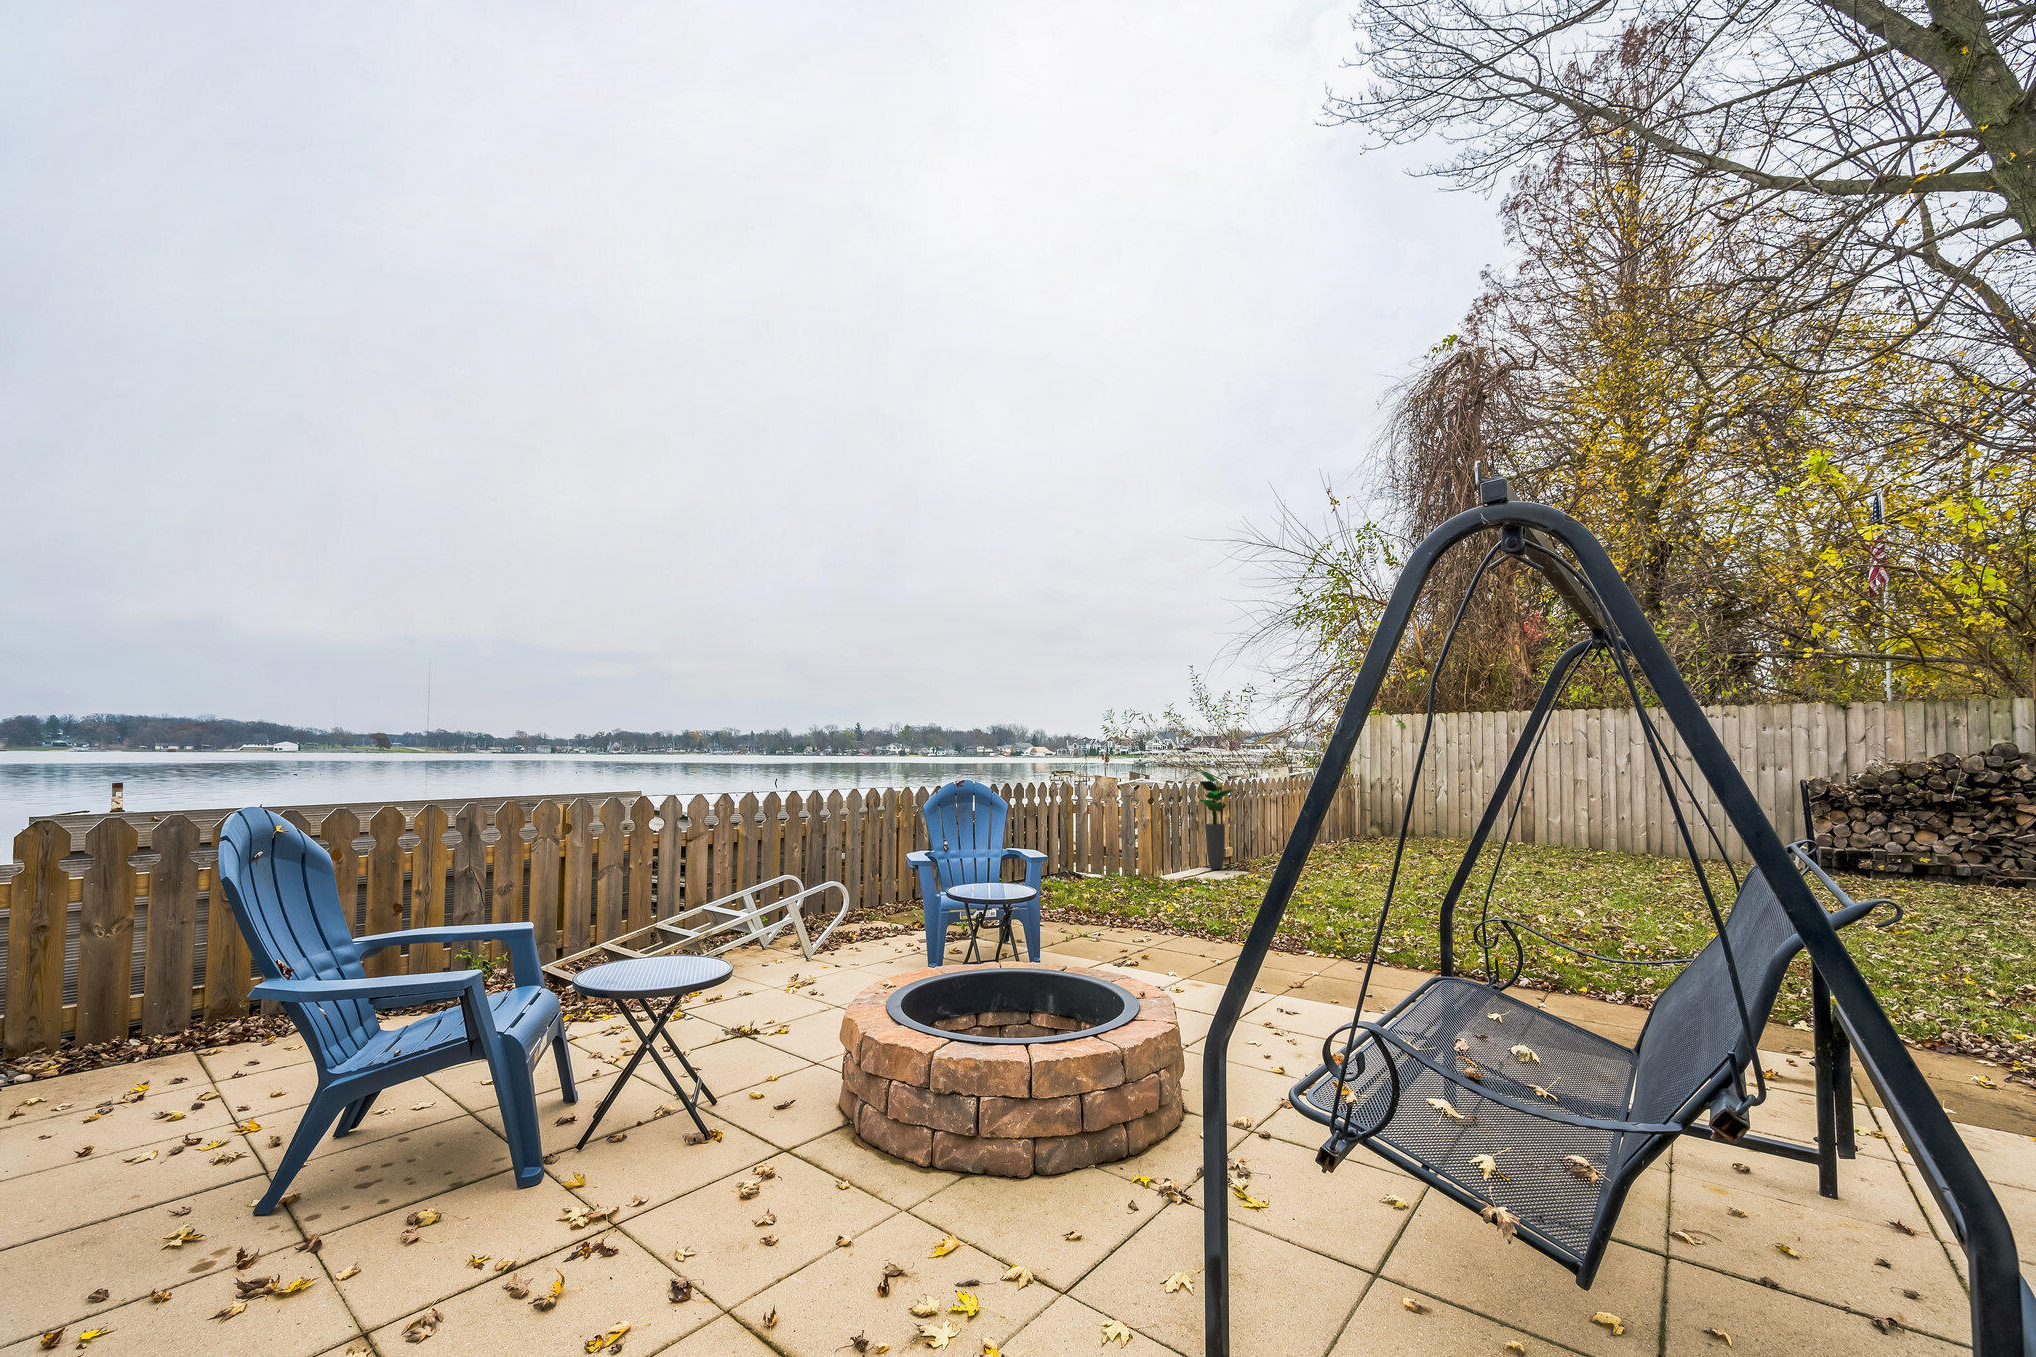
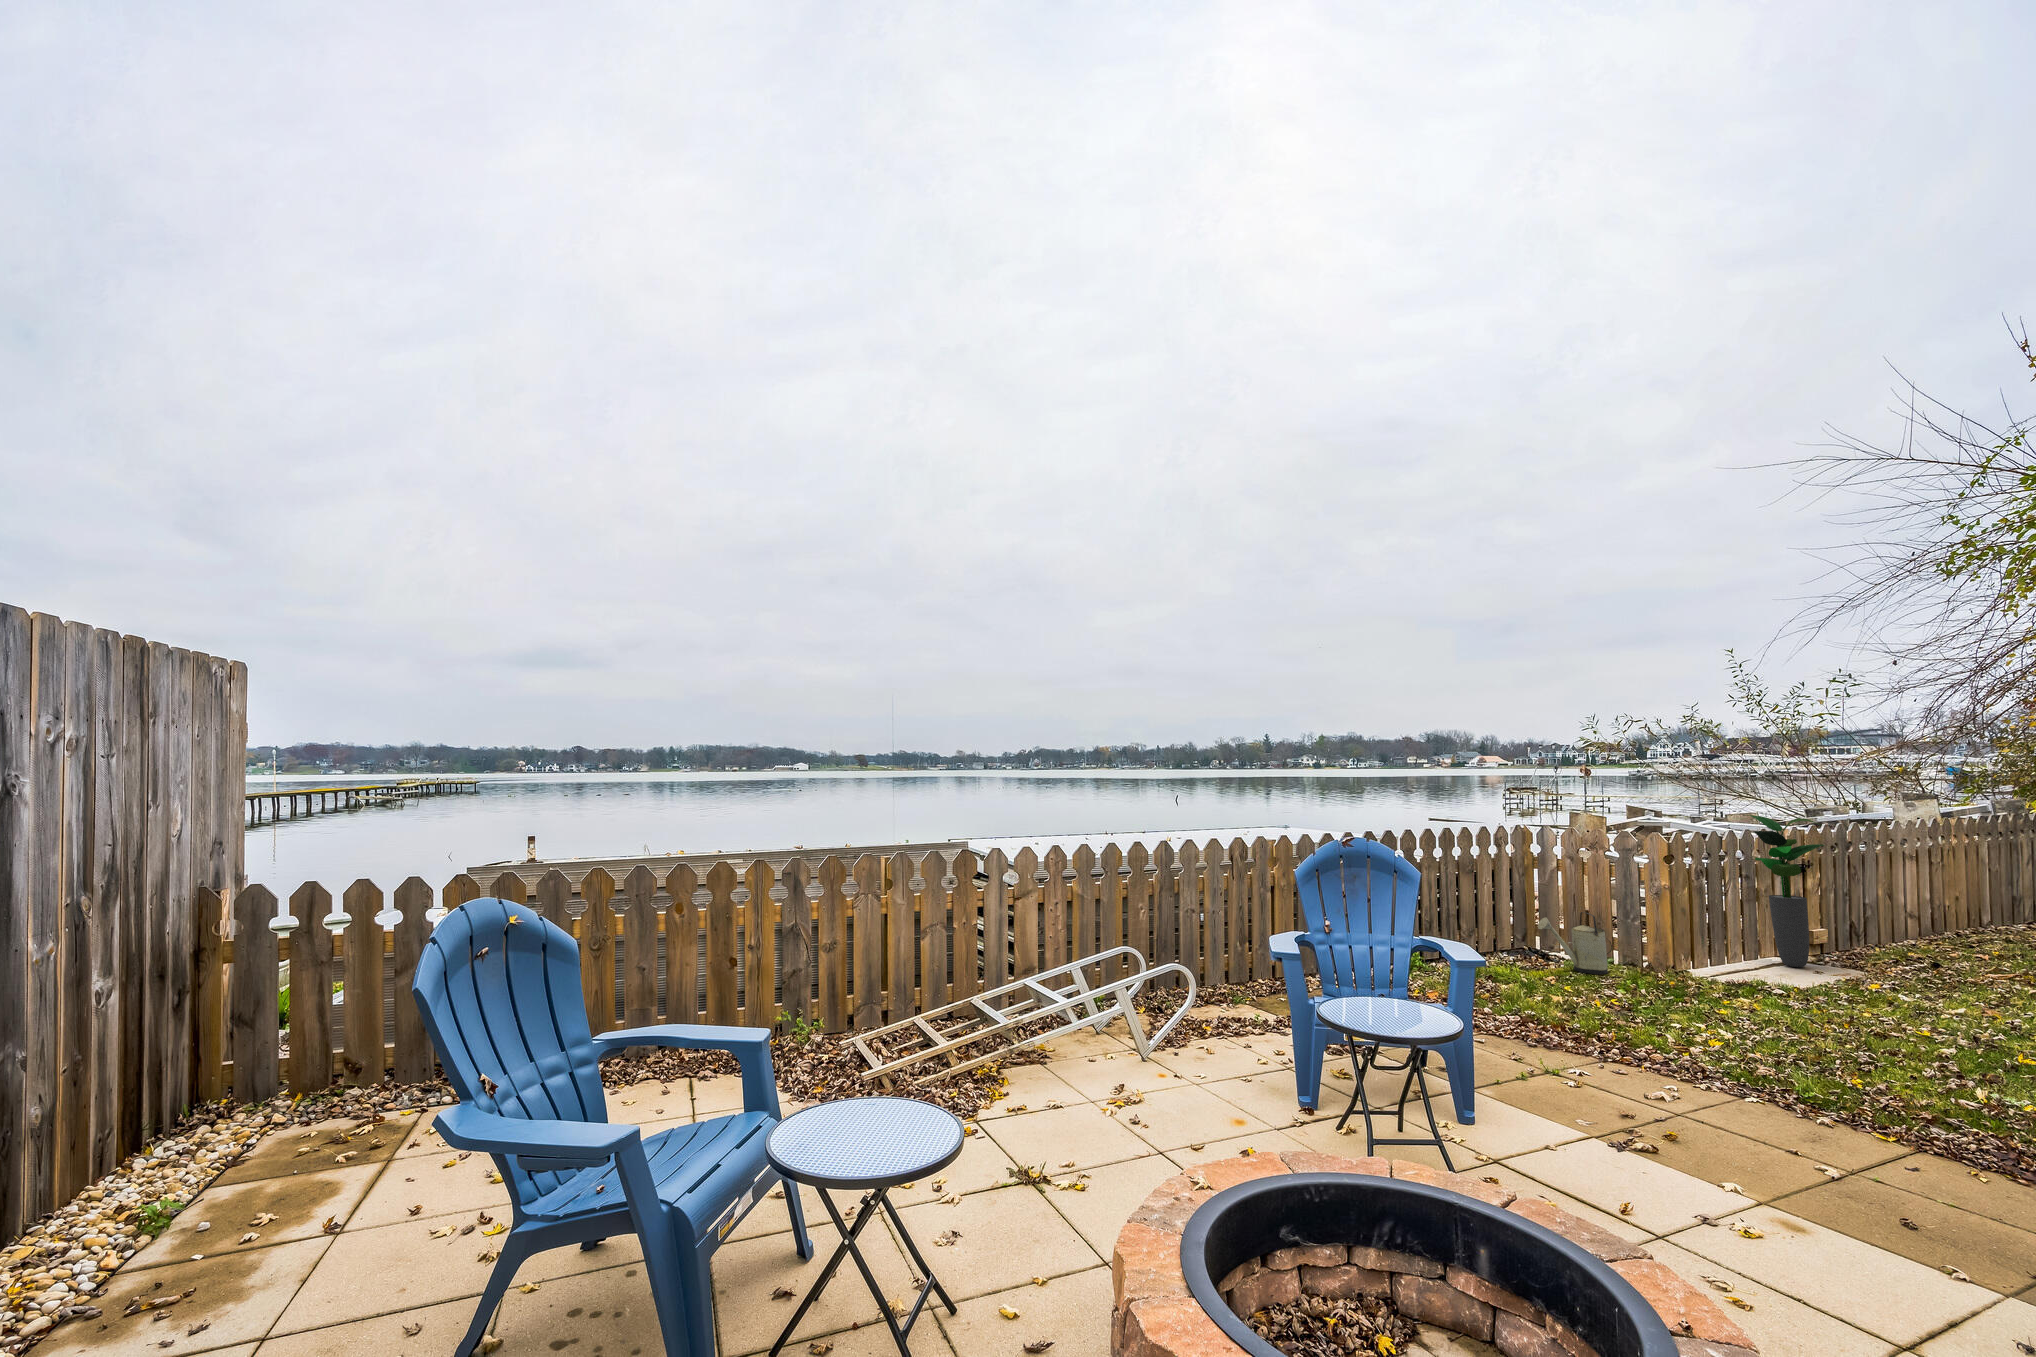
watering can: none [1074,840,1118,882] -> present [1538,912,1612,974]

